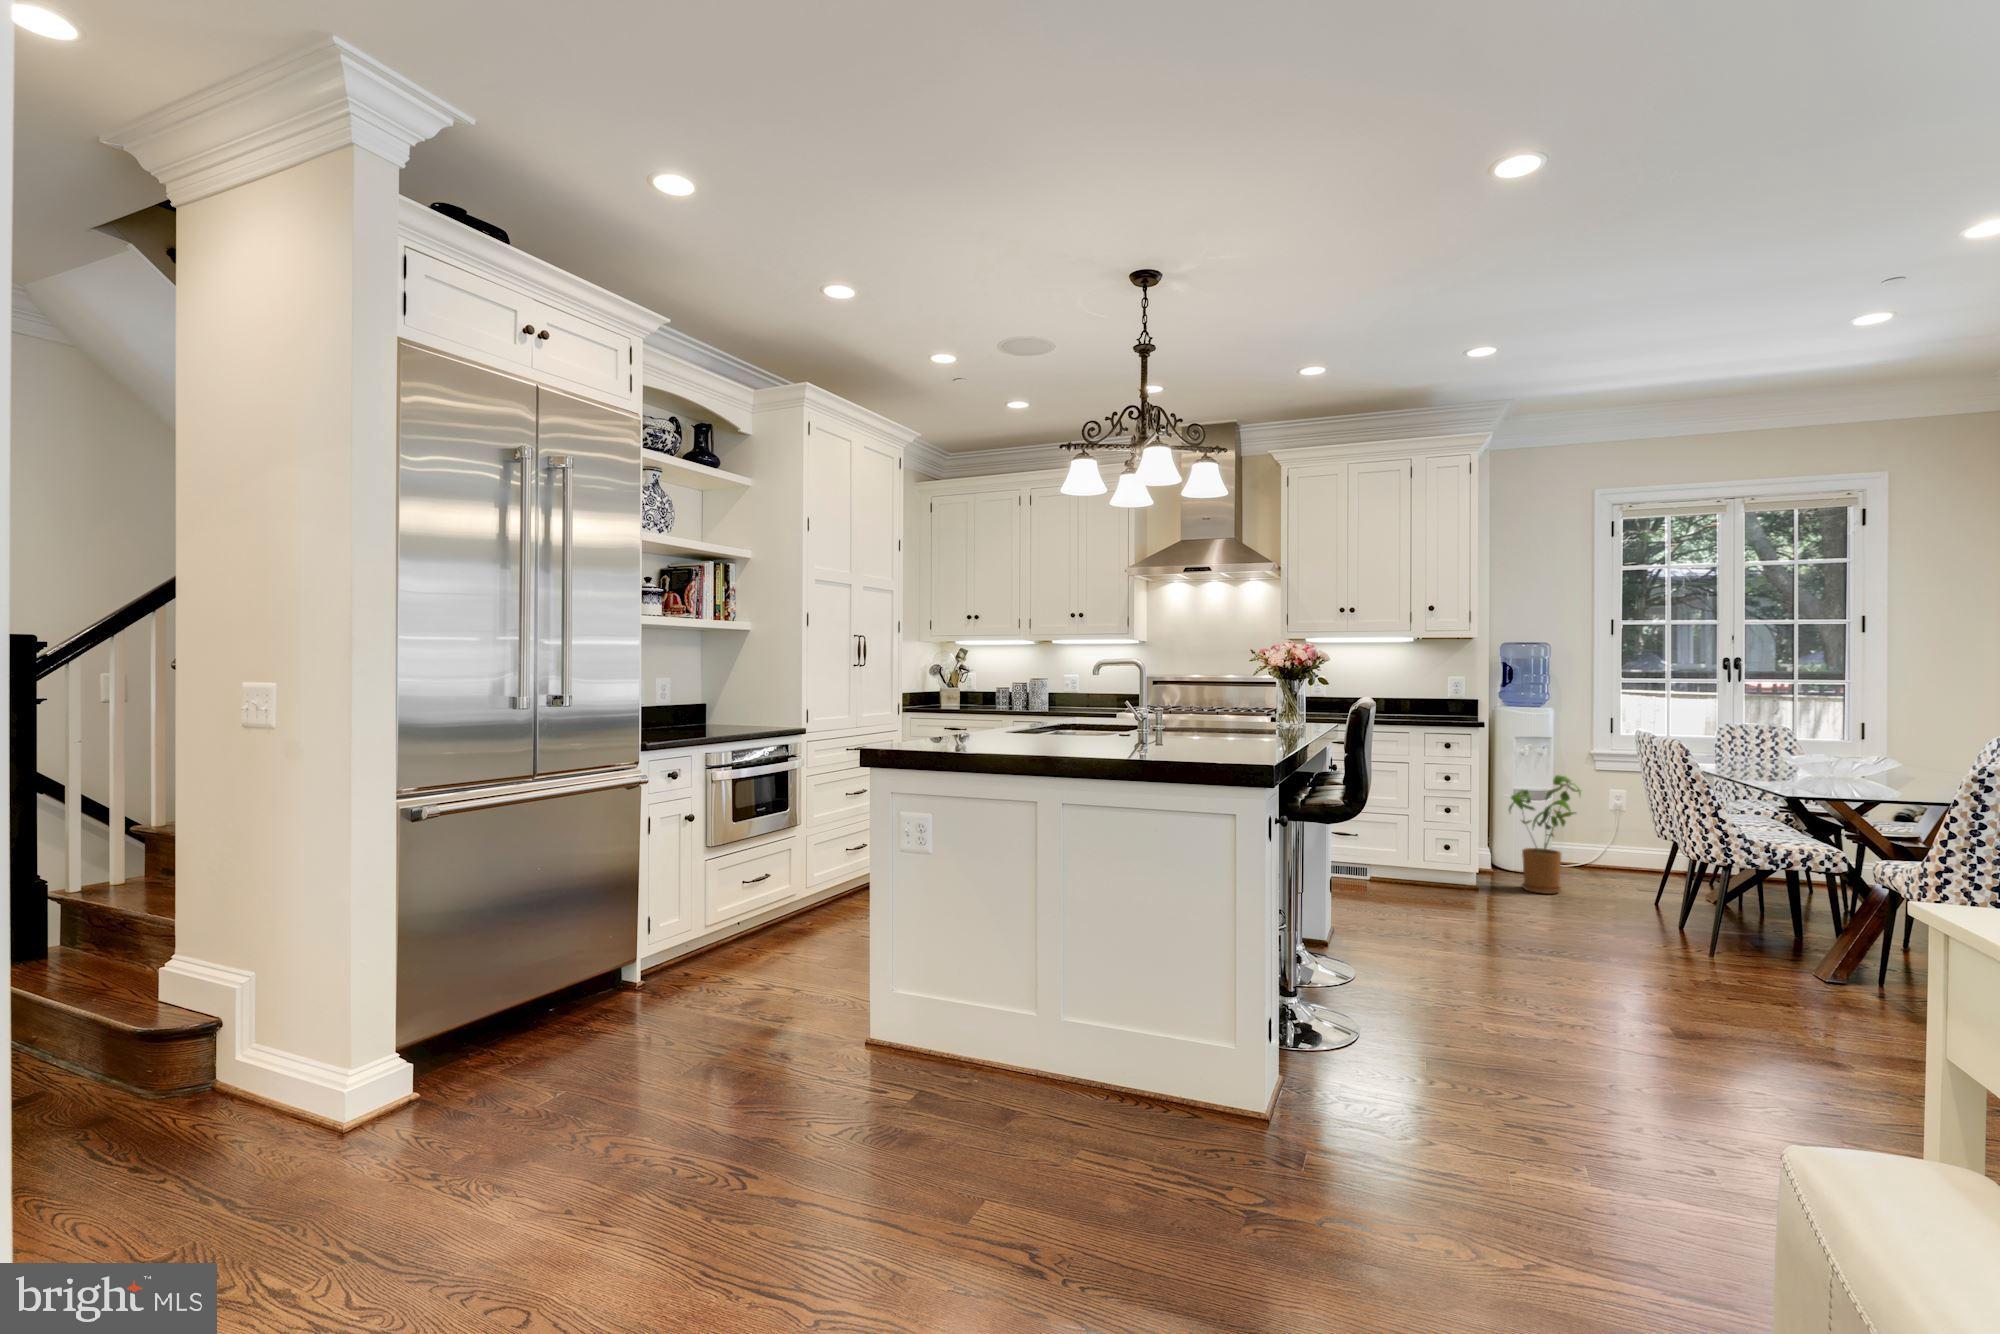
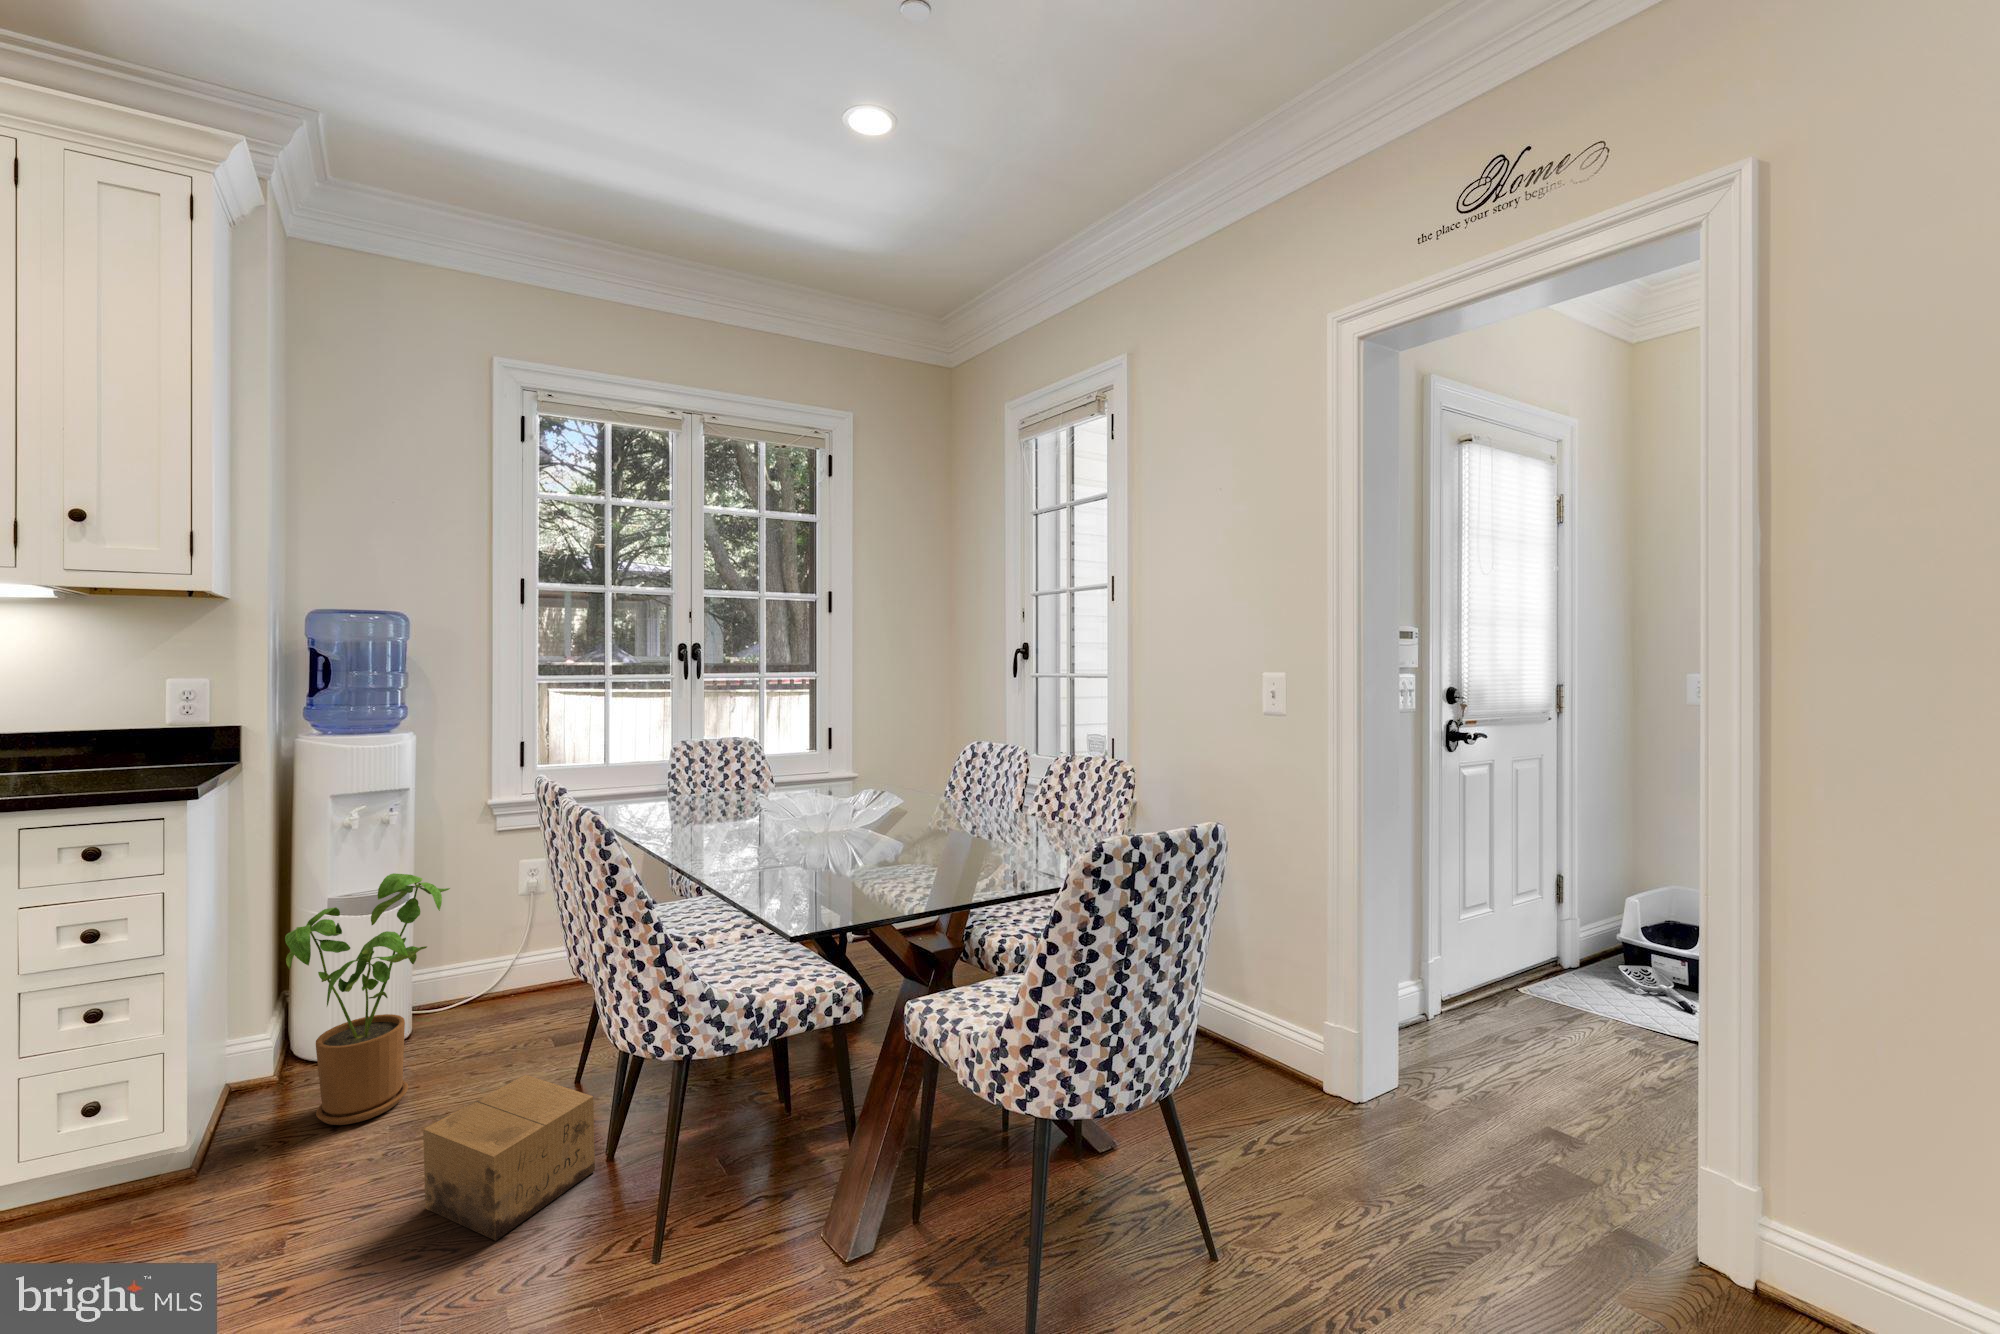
cardboard box: none [1589,880,1673,932] -> present [423,1075,595,1241]

